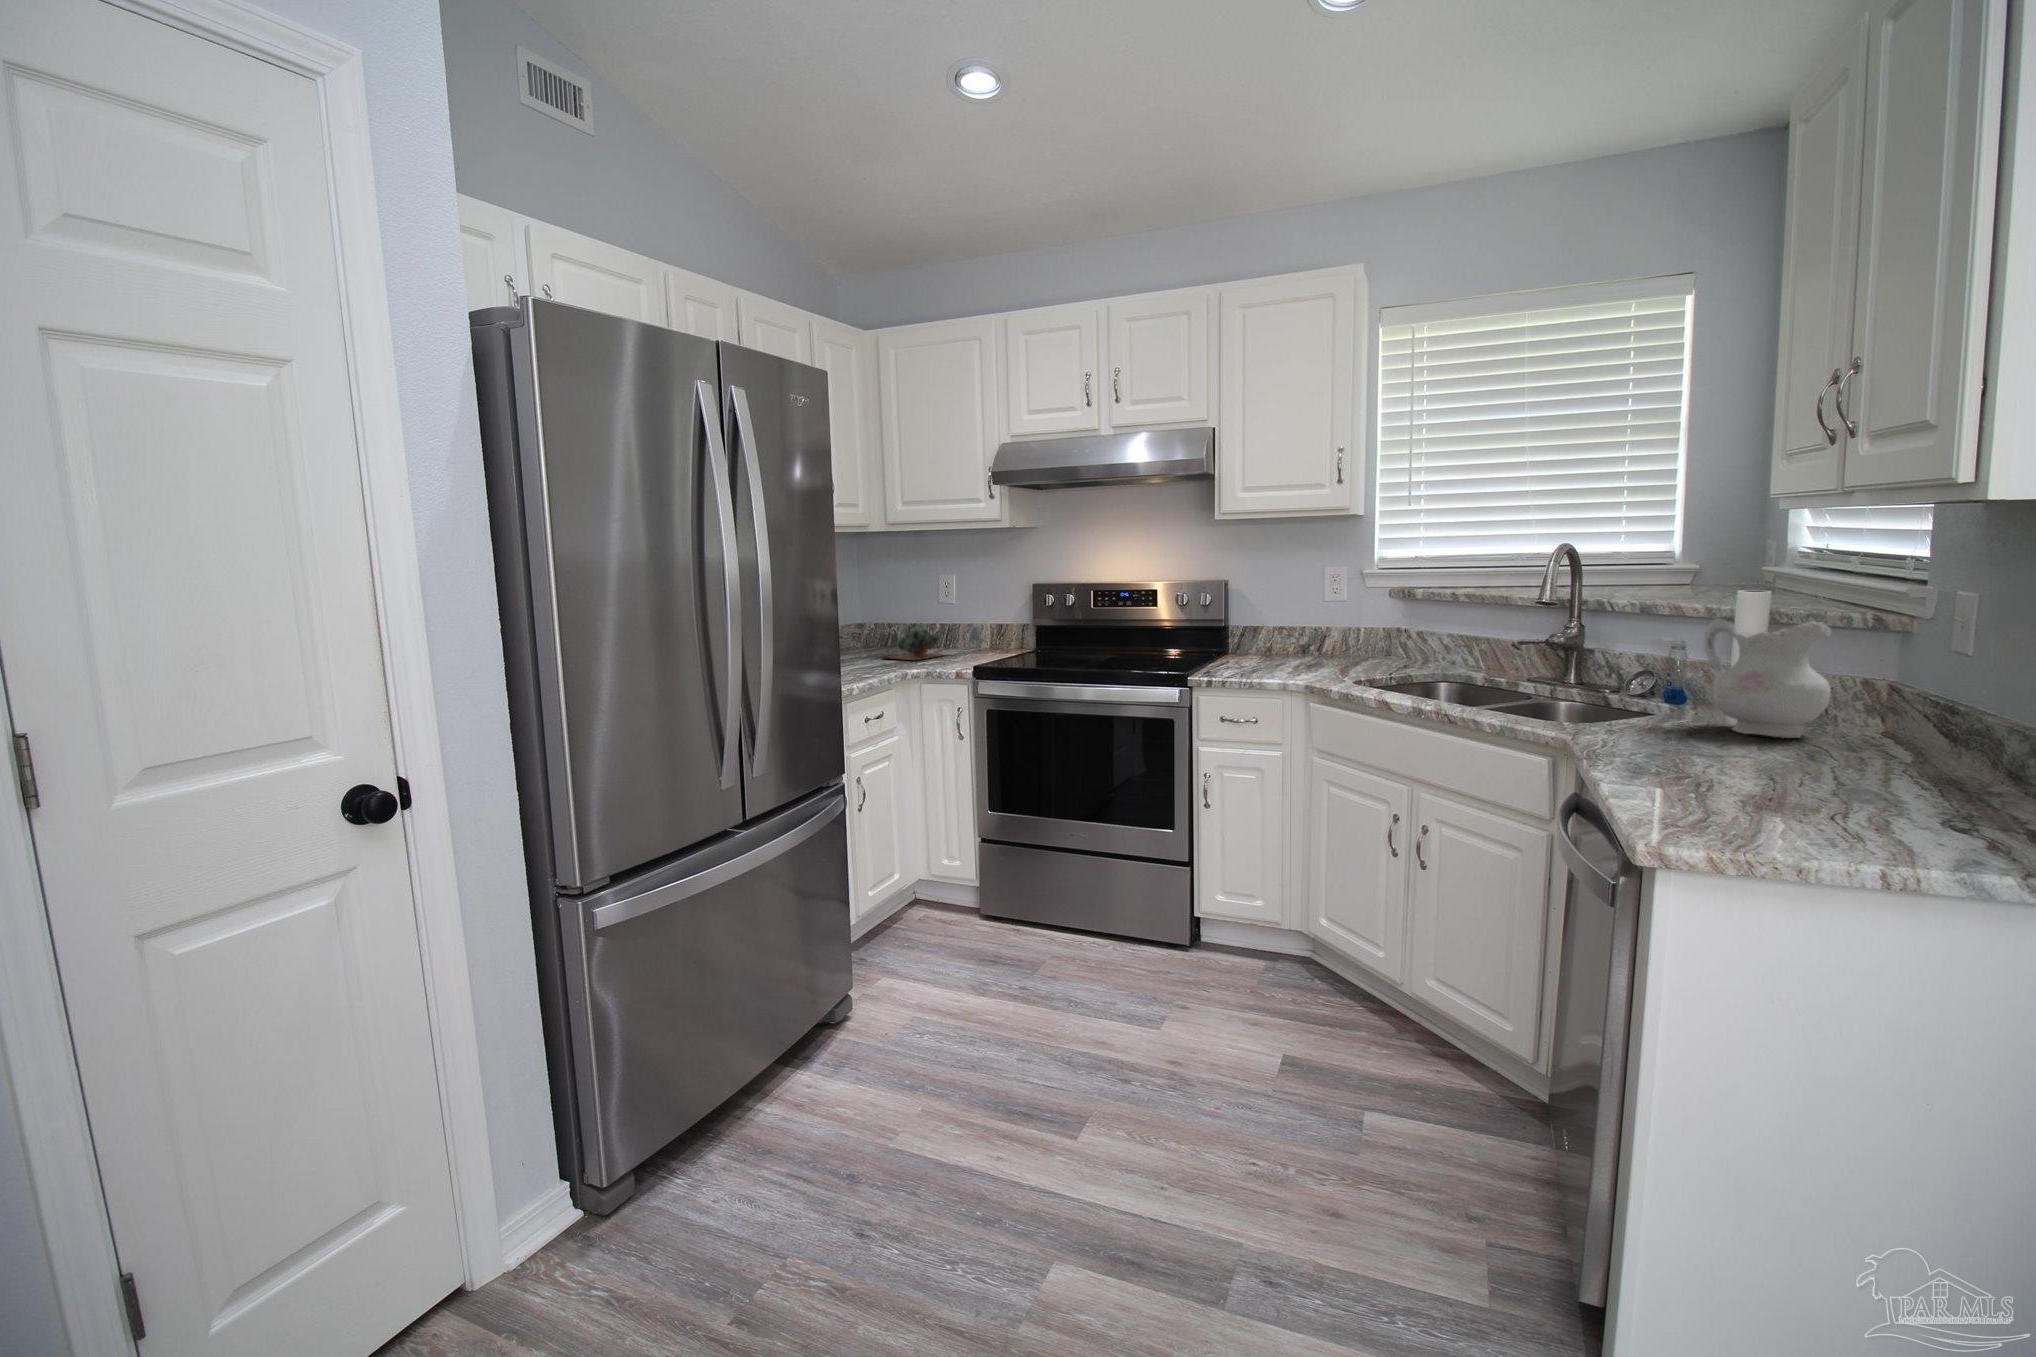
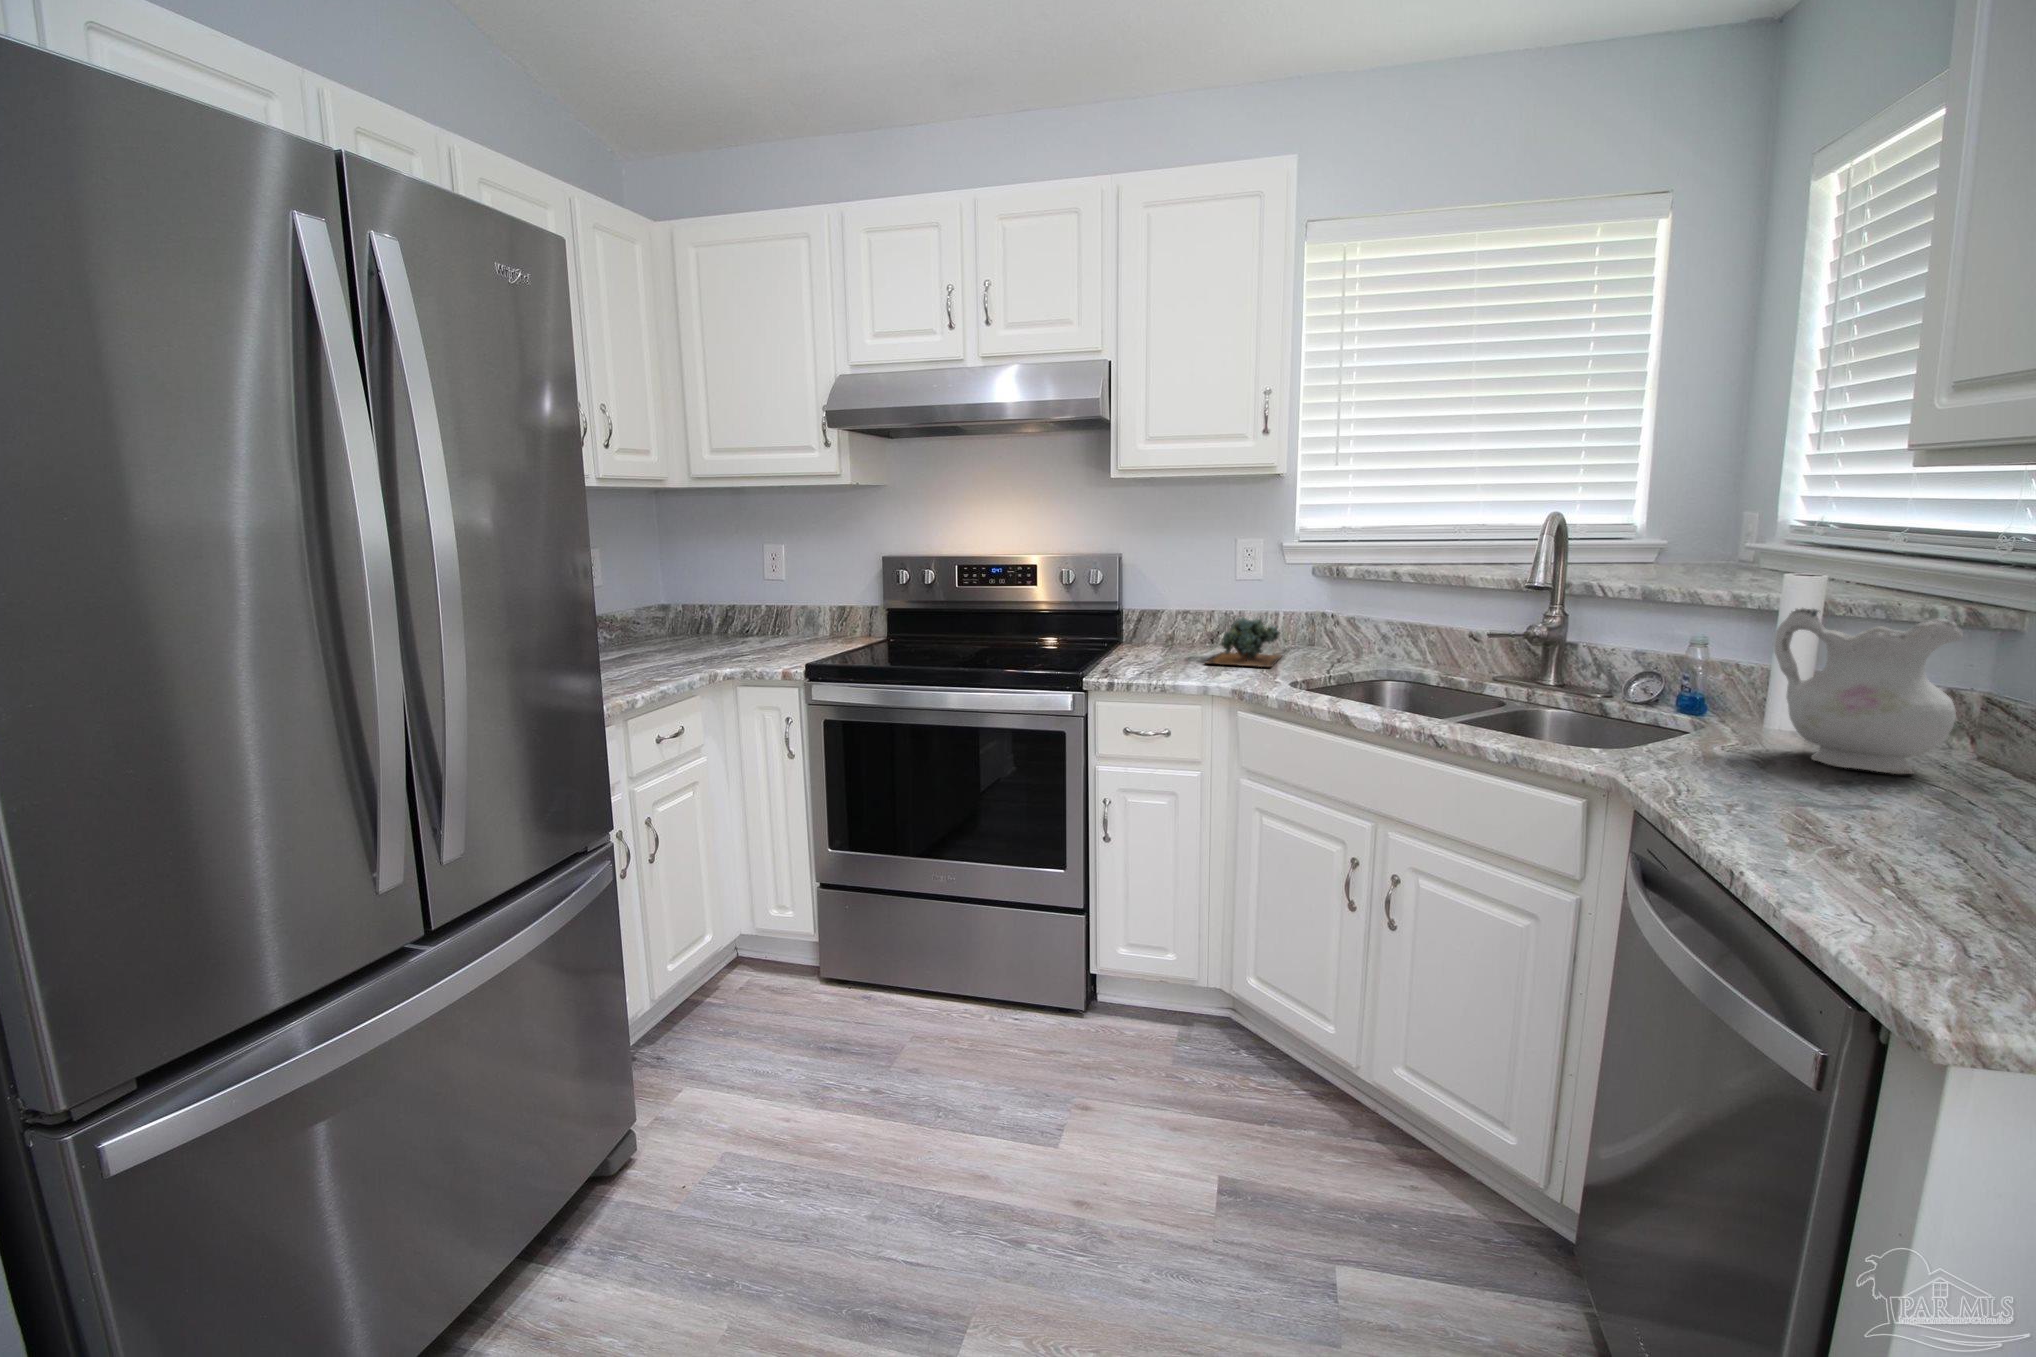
succulent plant: present [887,628,945,660] -> present [1206,617,1281,667]

